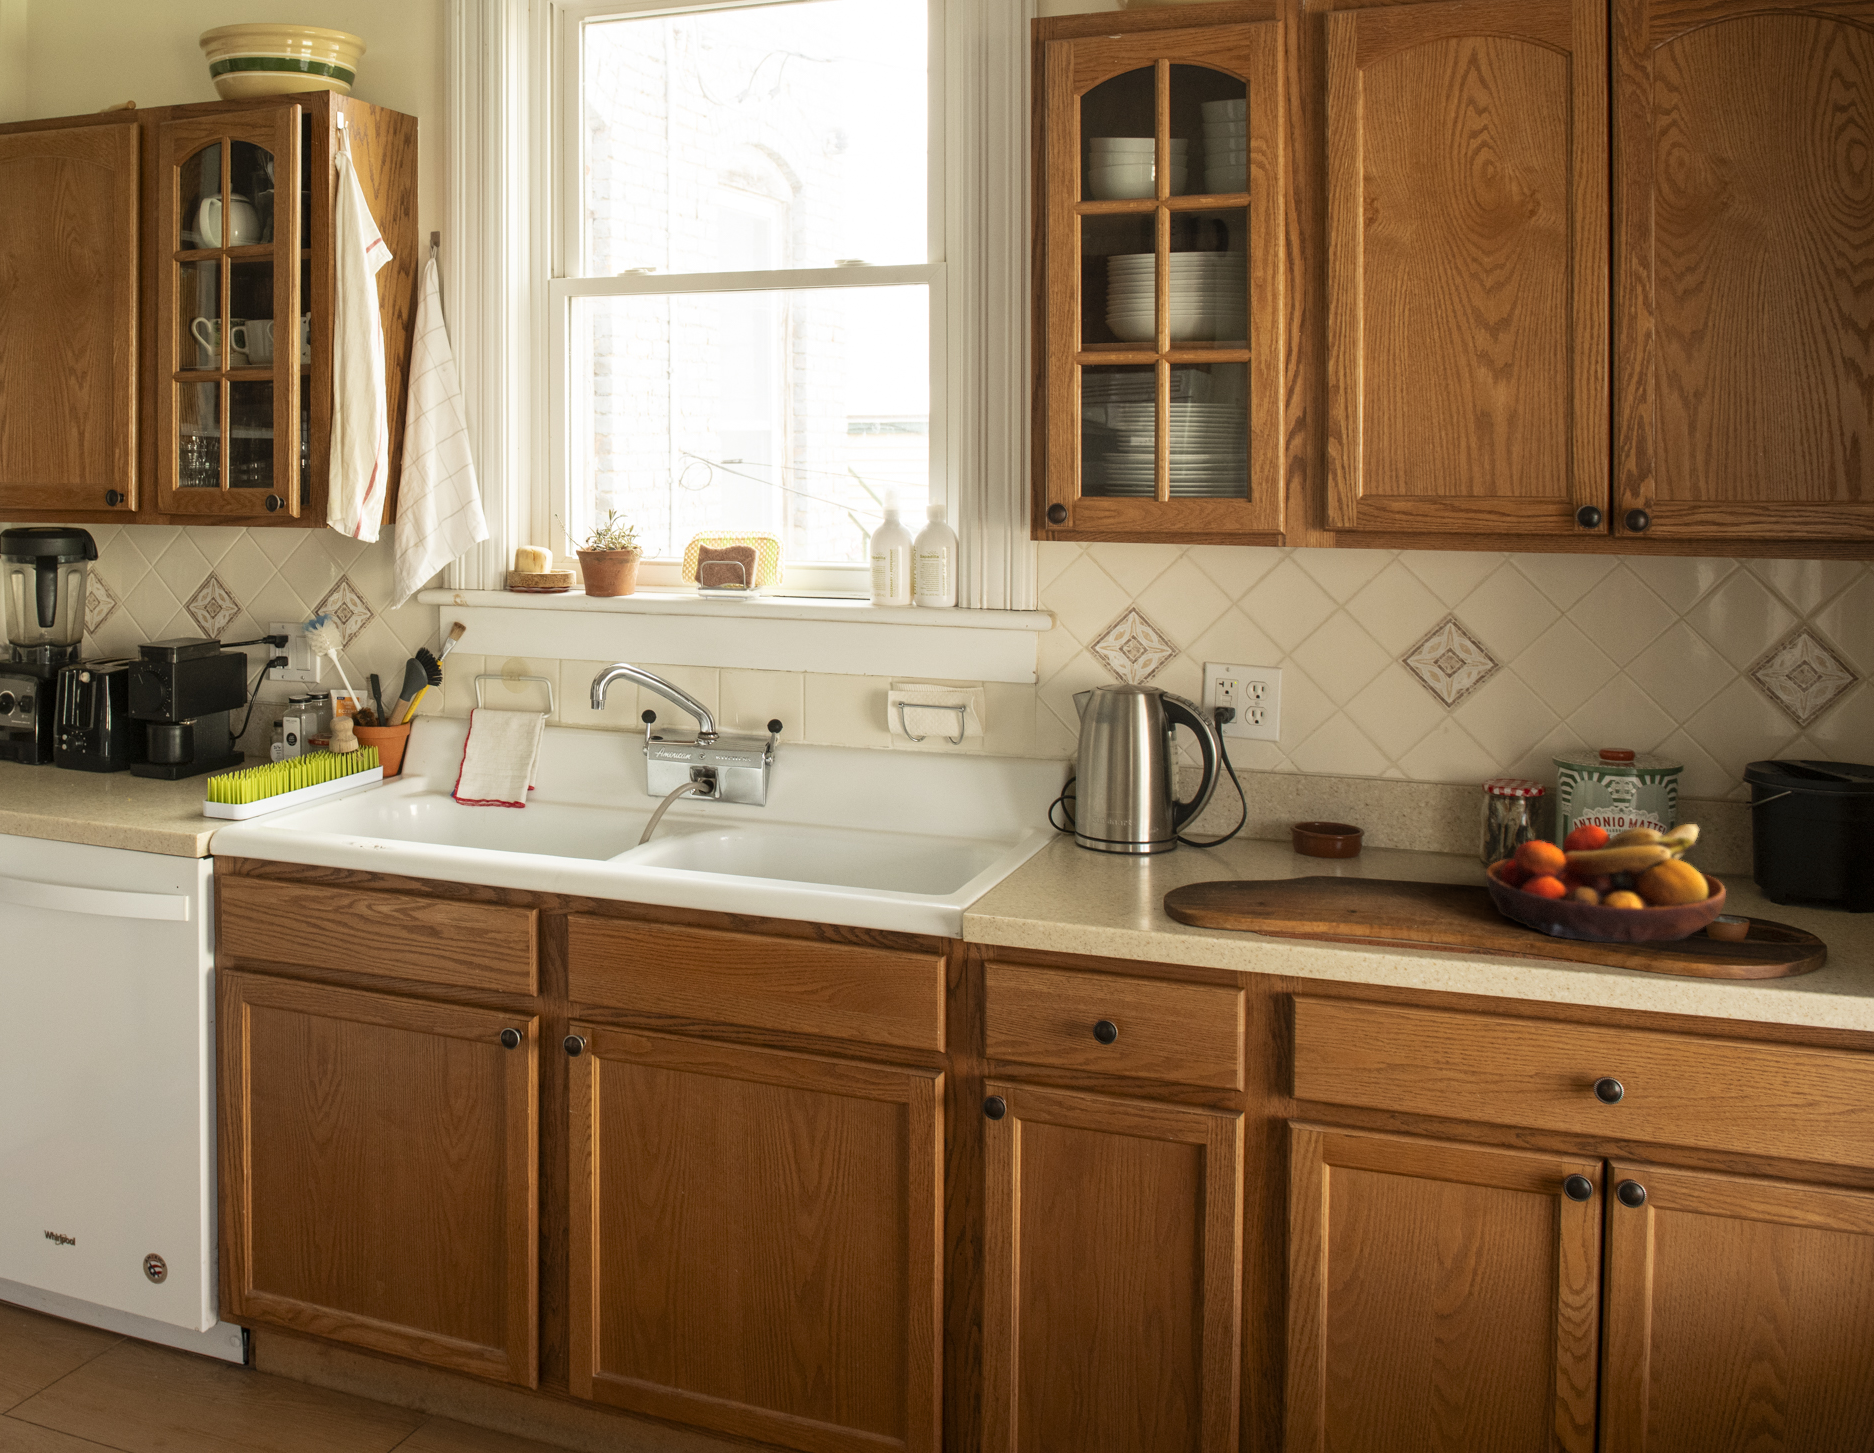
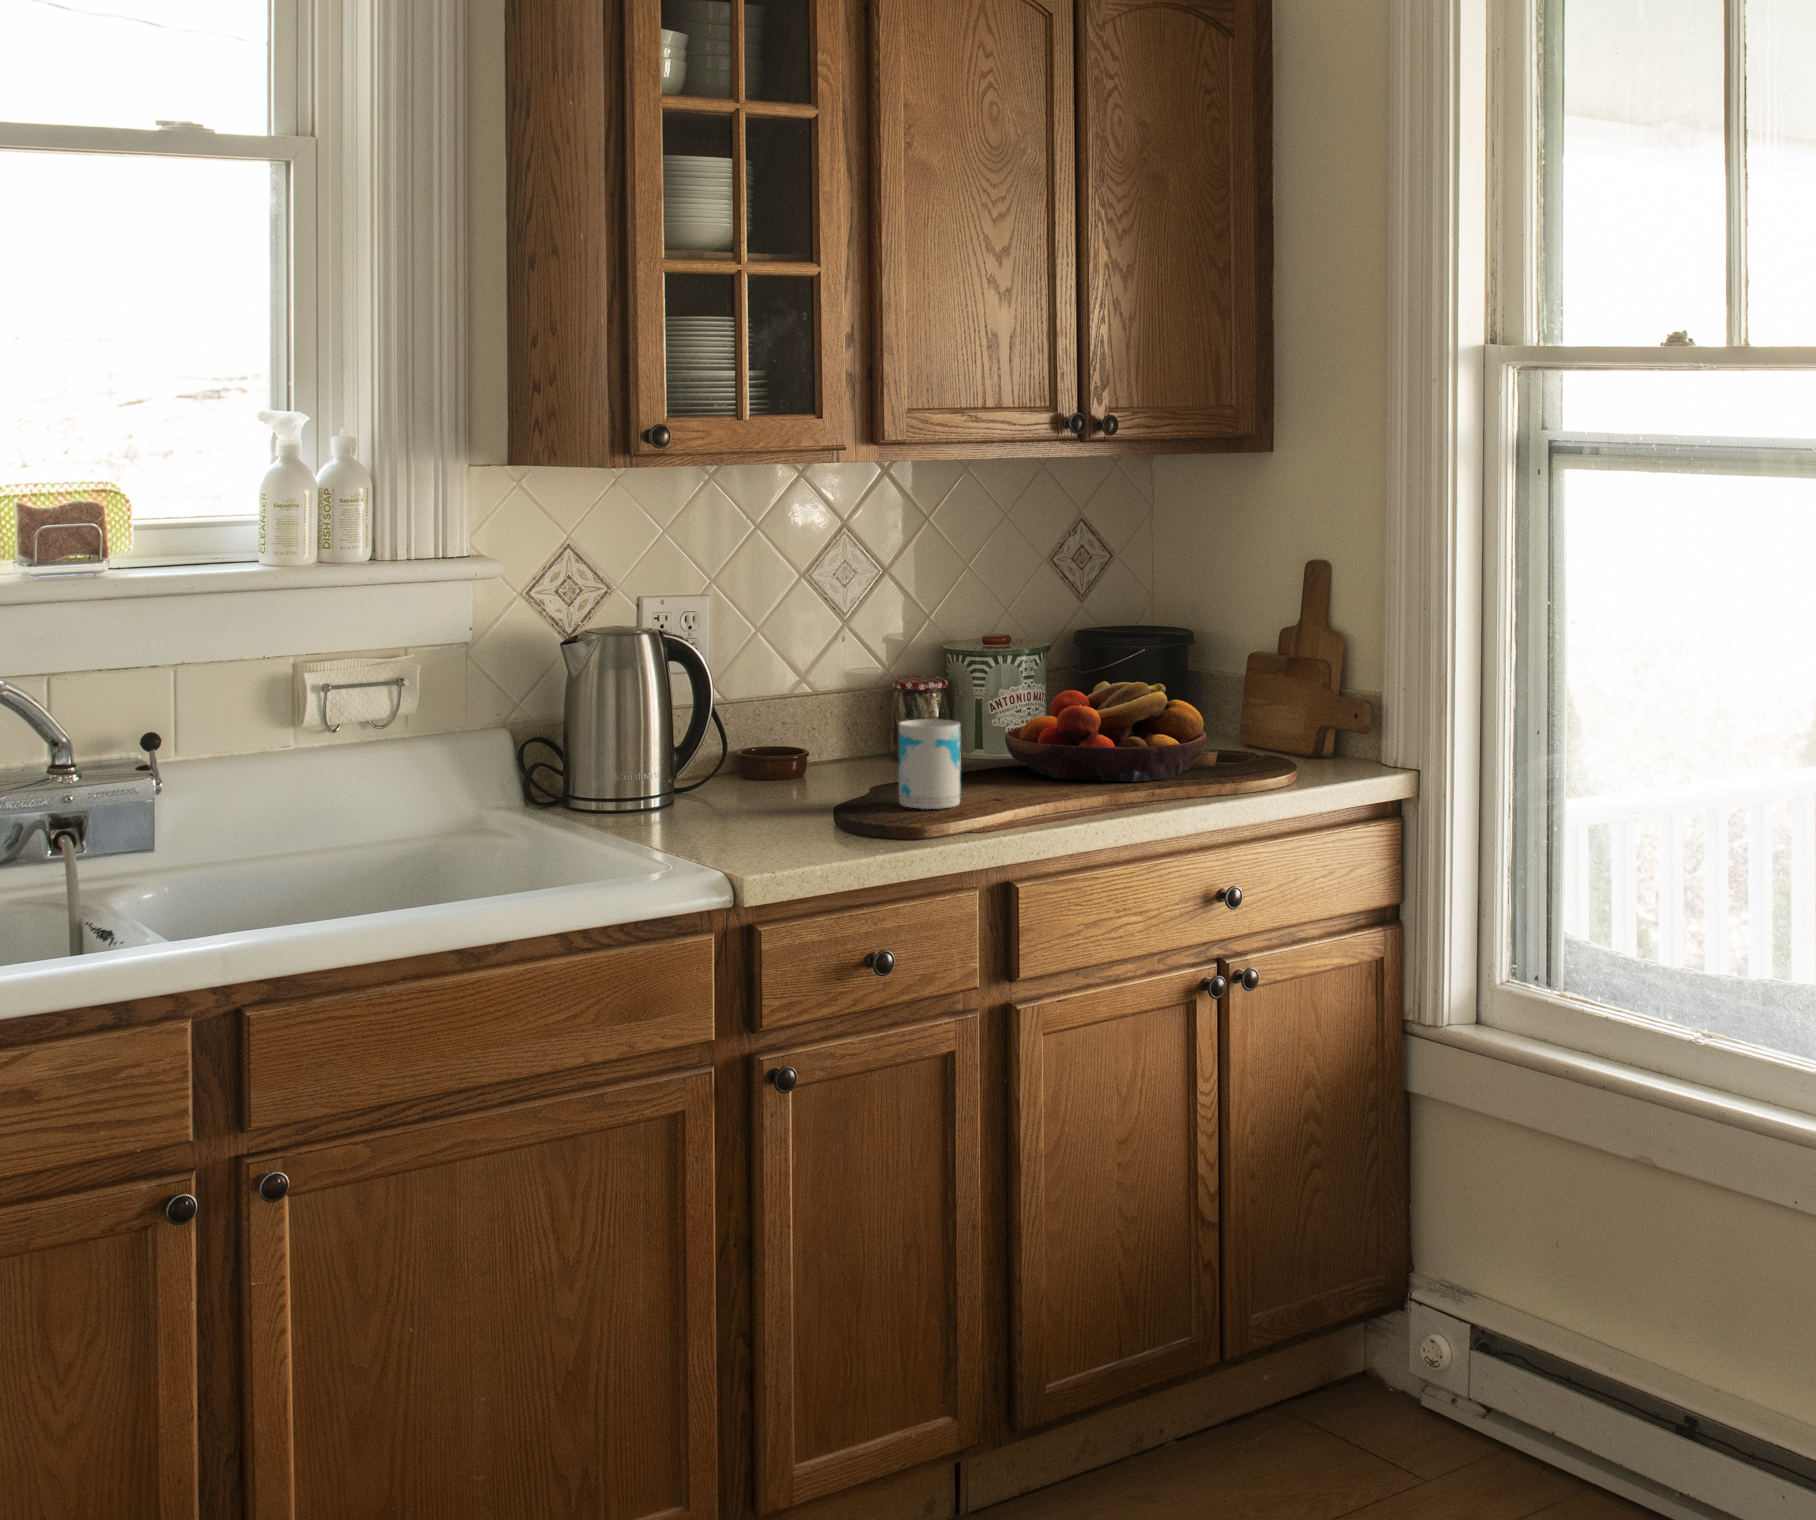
mug: none [1265,819,1351,912] -> present [899,719,961,809]

